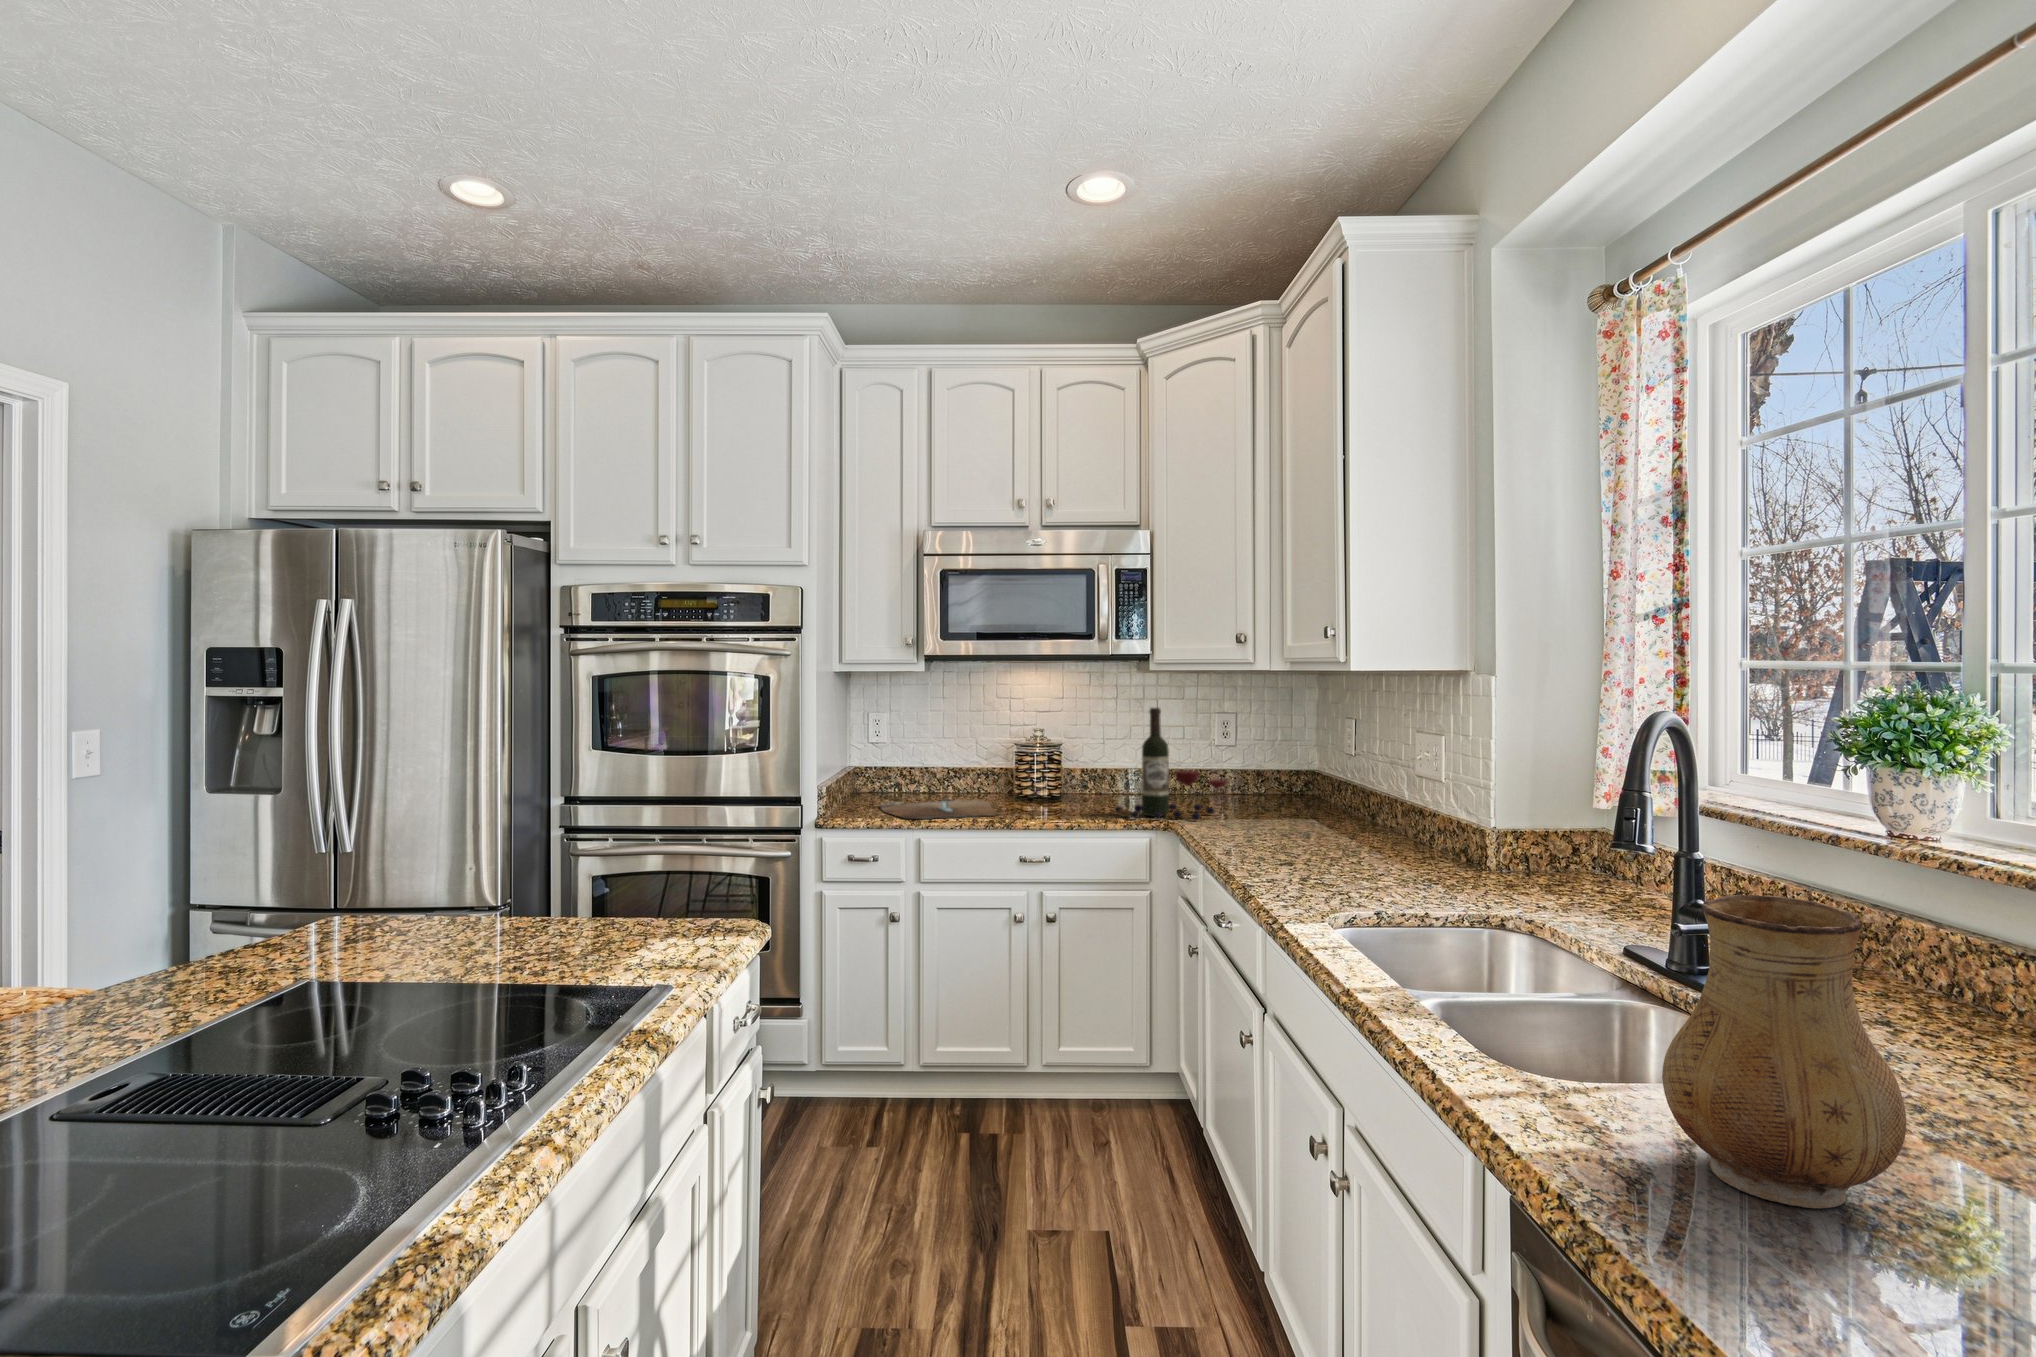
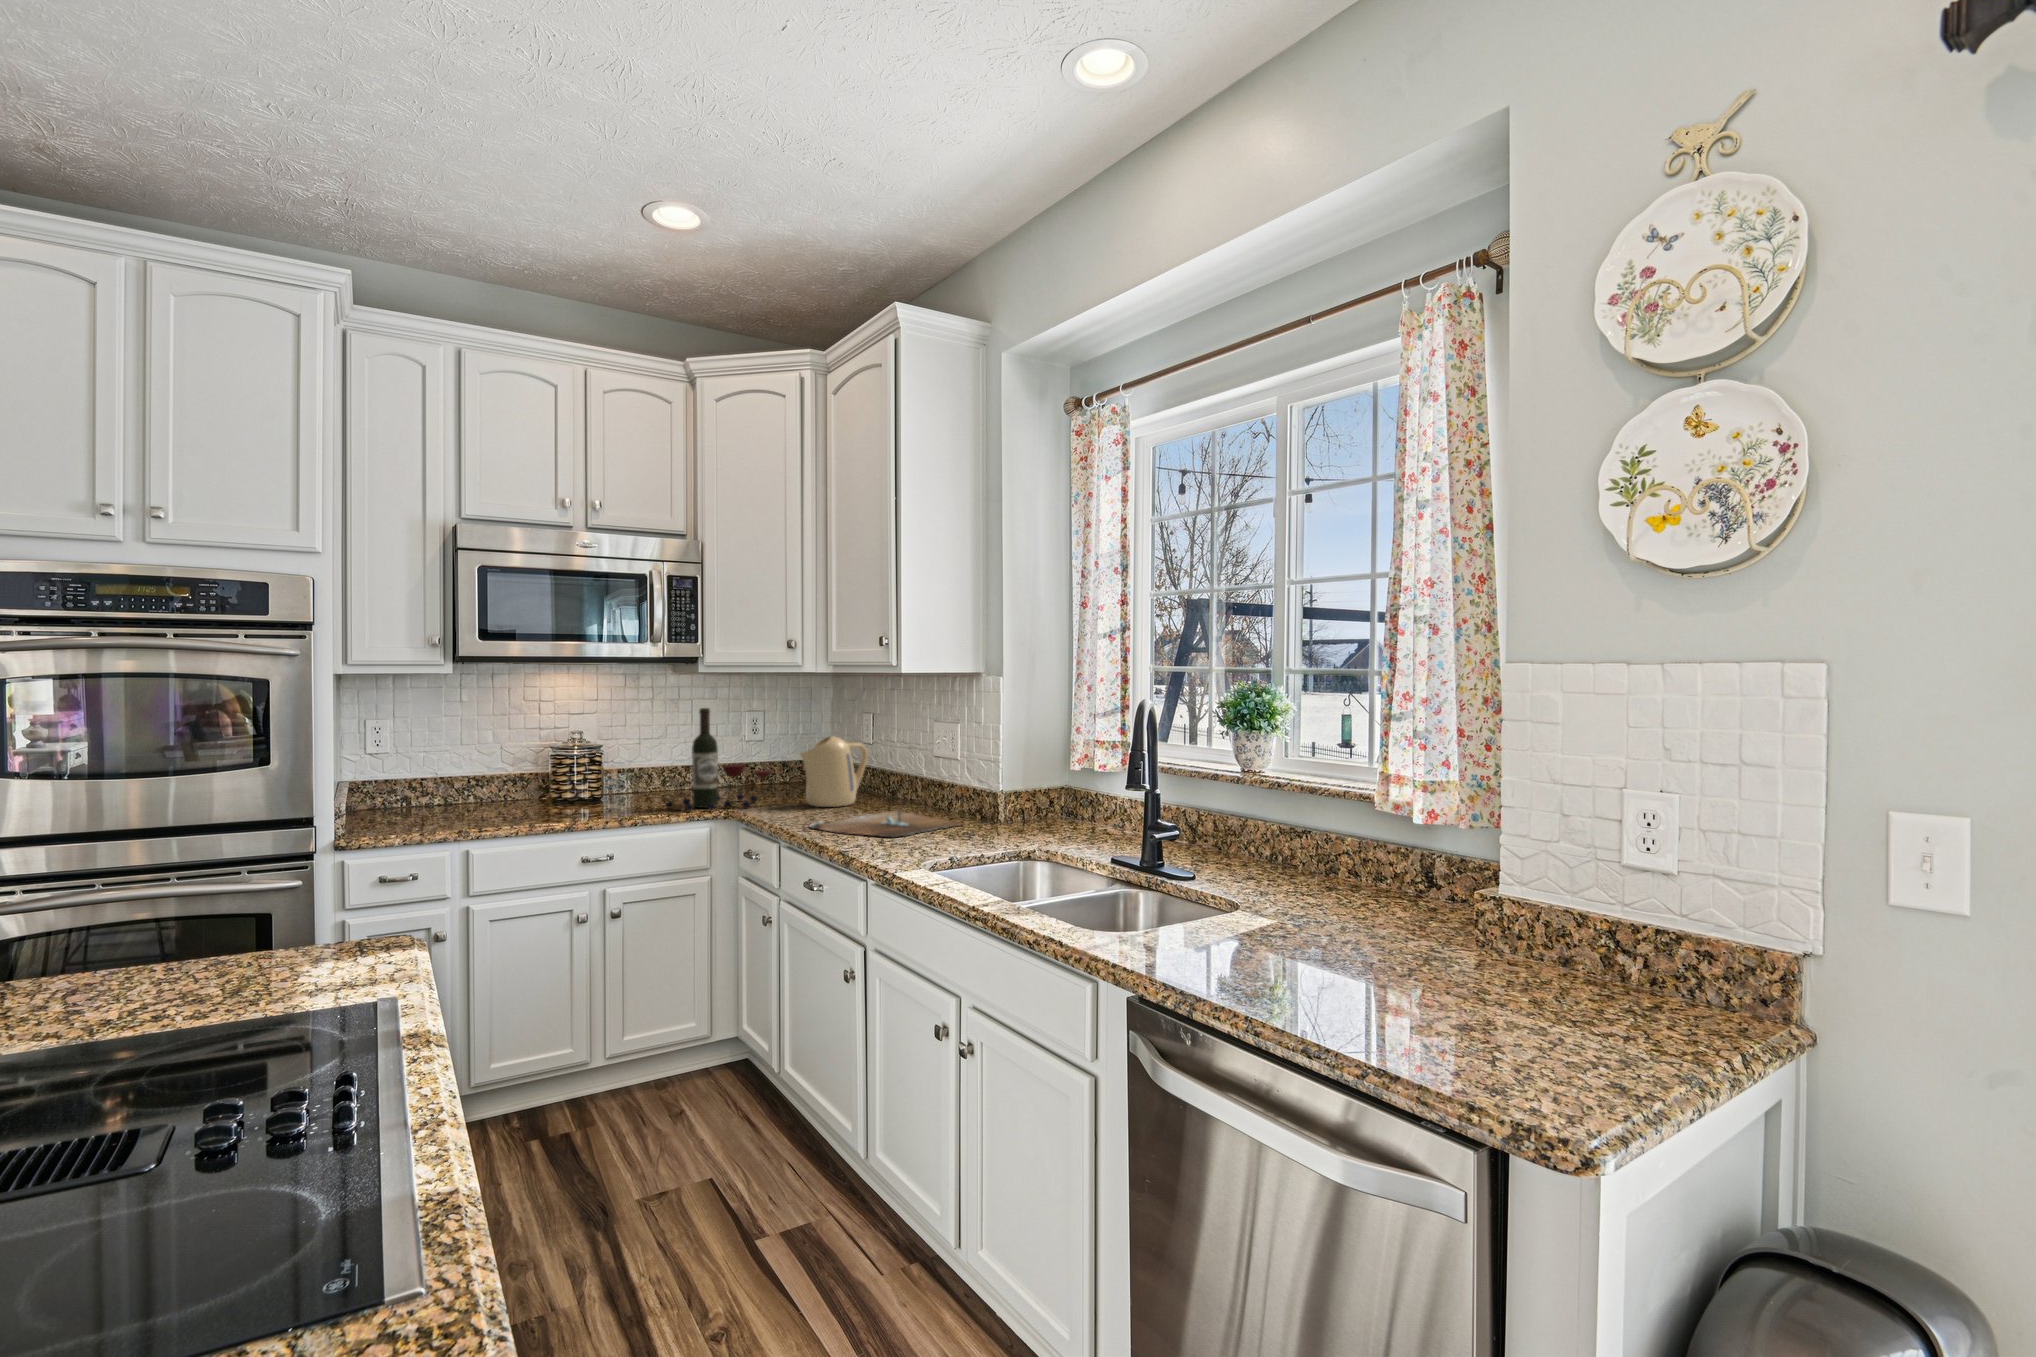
kettle: none [1255,745,1340,828] -> present [800,736,868,807]
cutting board: present [880,799,998,819] -> present [810,811,962,838]
ceramic pitcher: present [1662,895,1906,1208] -> none [1202,800,1312,964]

